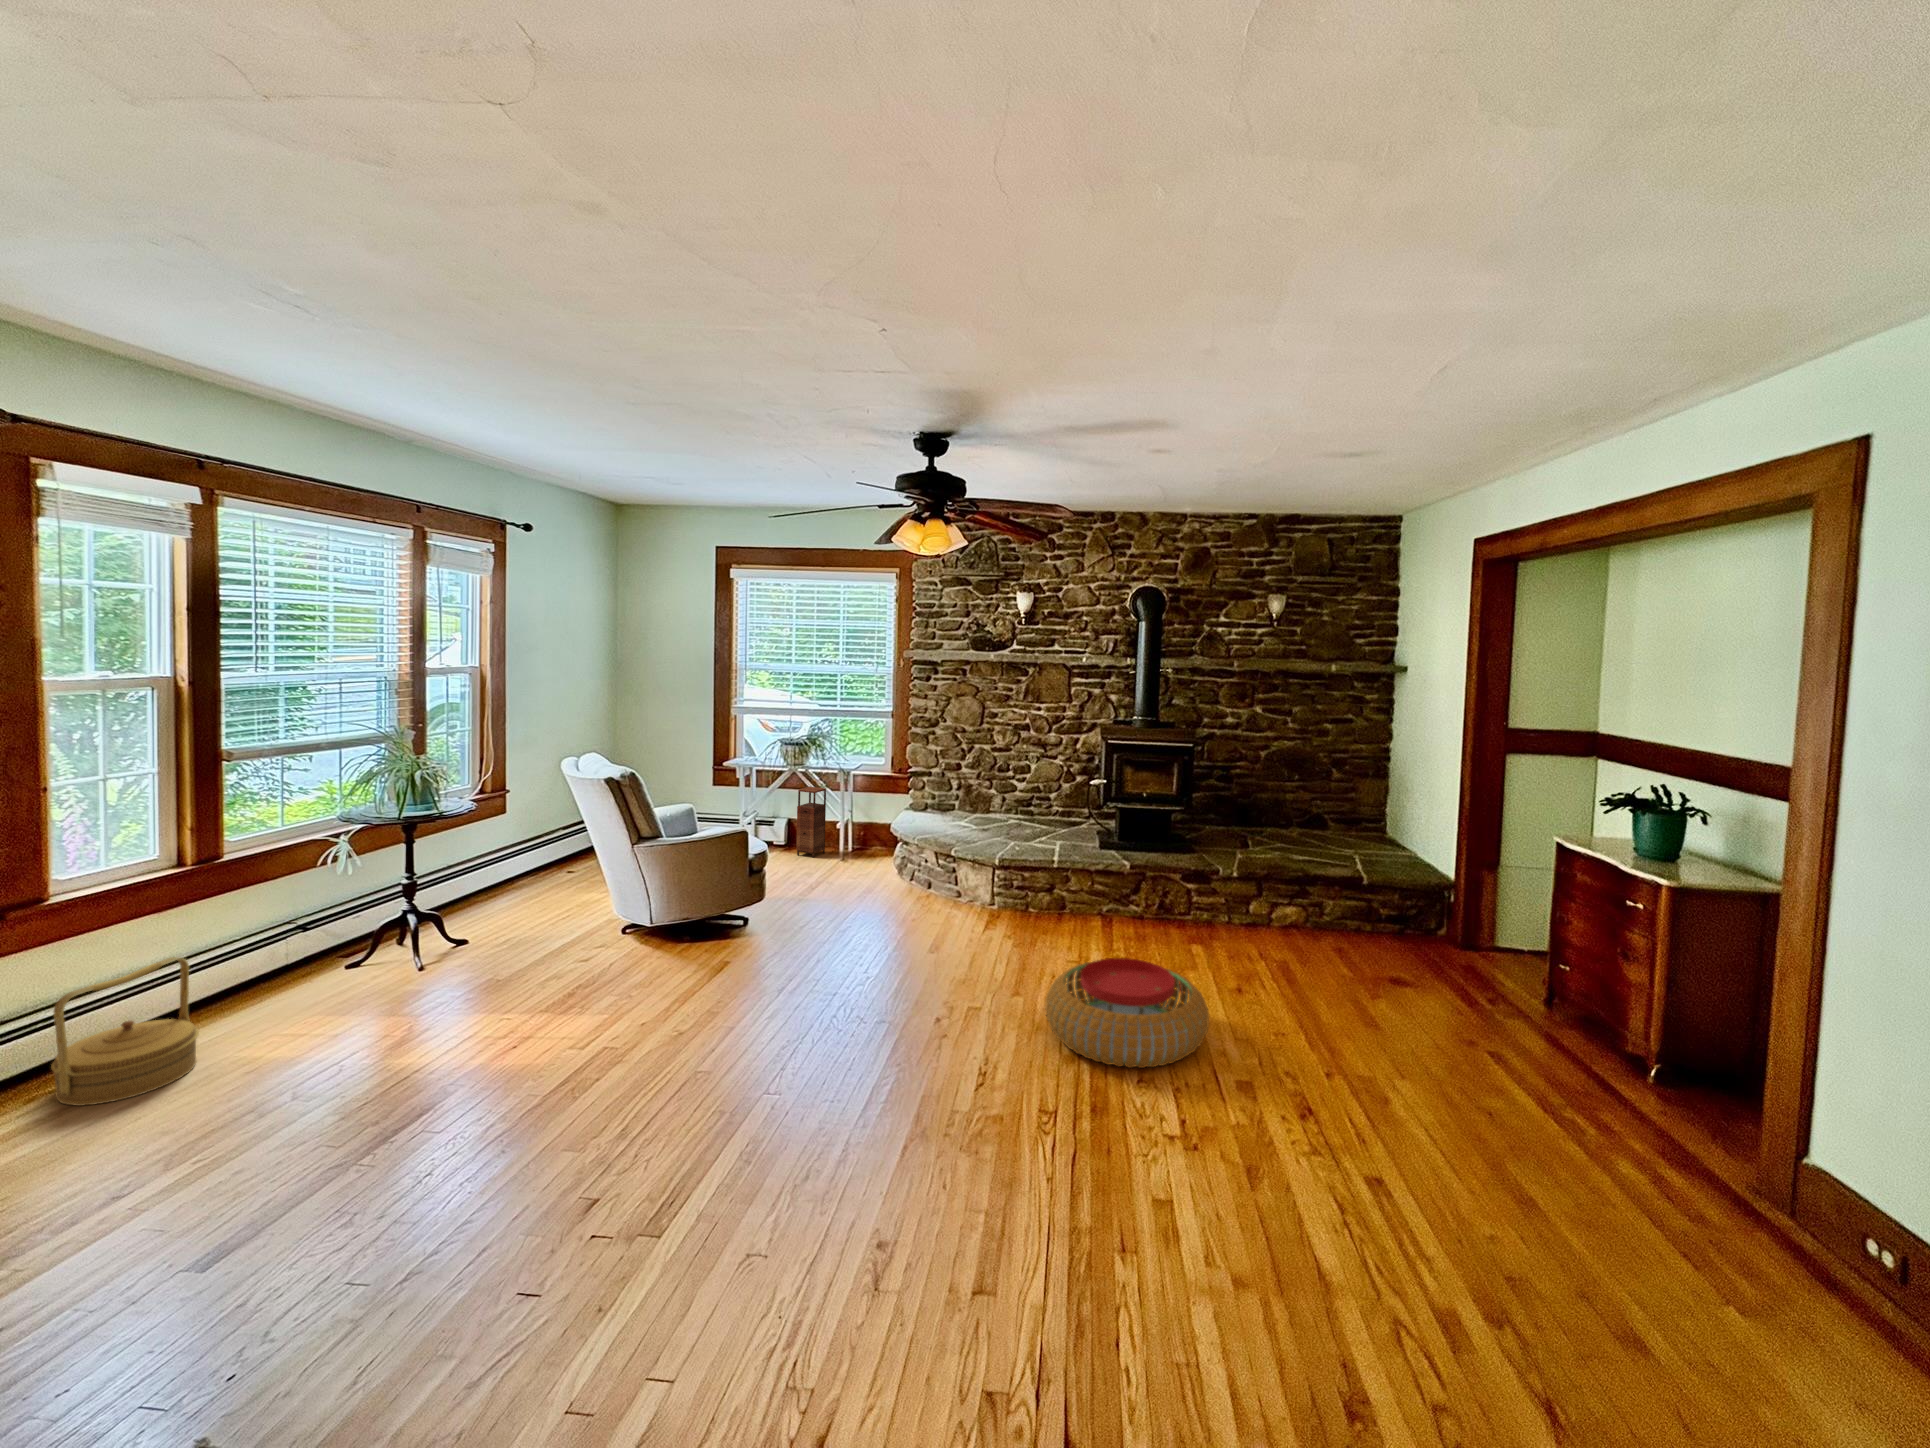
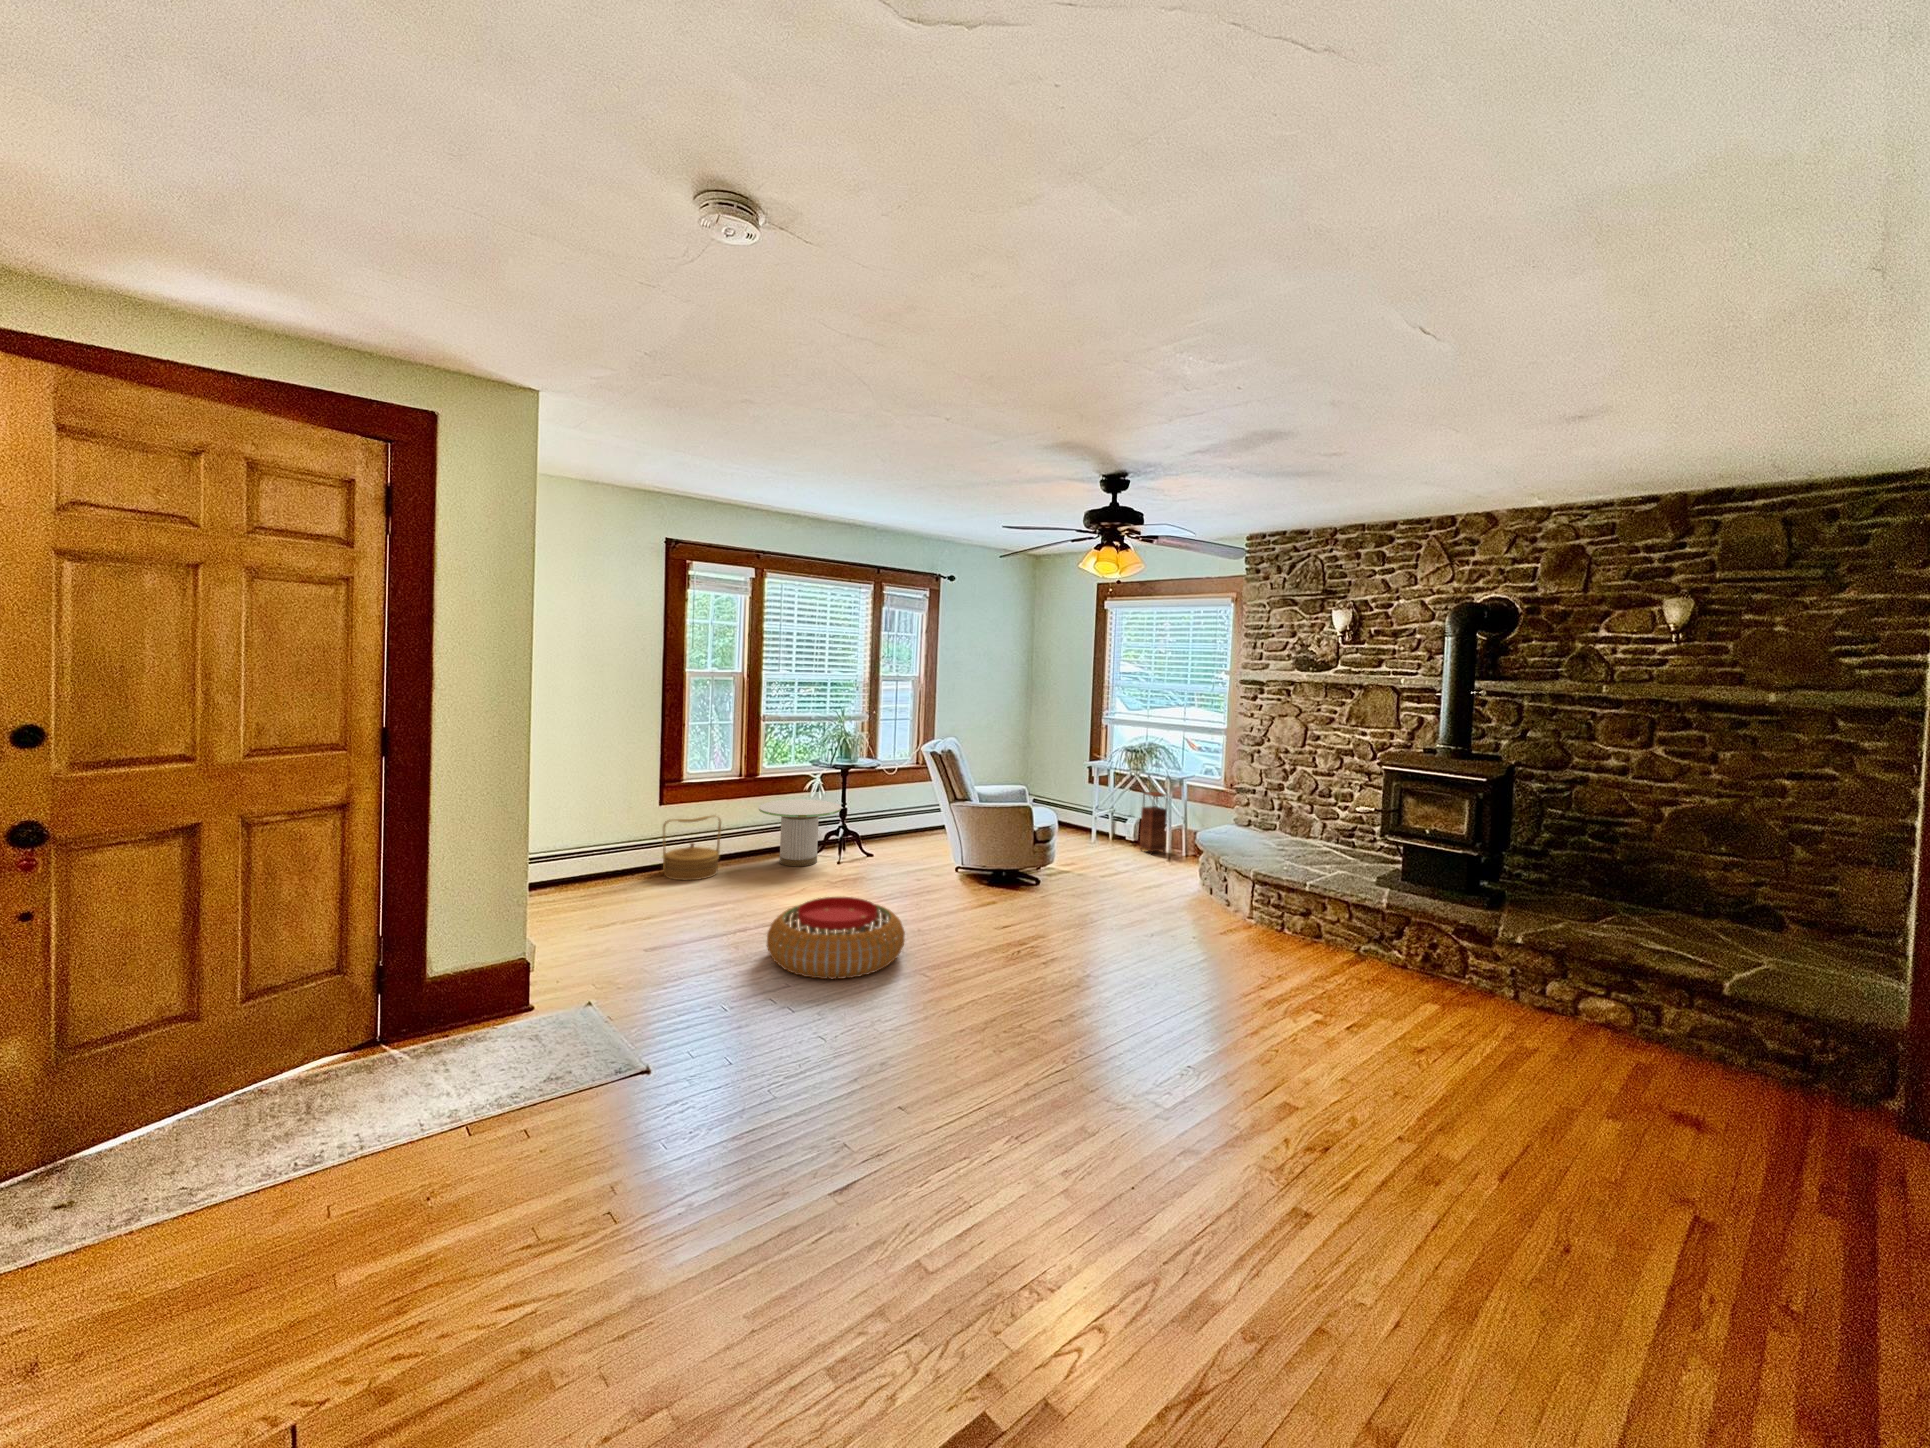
side table: none [253,882,424,1004] -> present [759,799,841,867]
pouf: present [1045,958,1209,1068] -> present [766,897,905,979]

